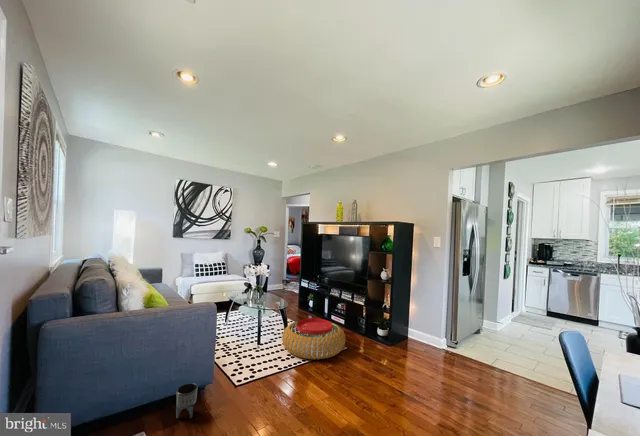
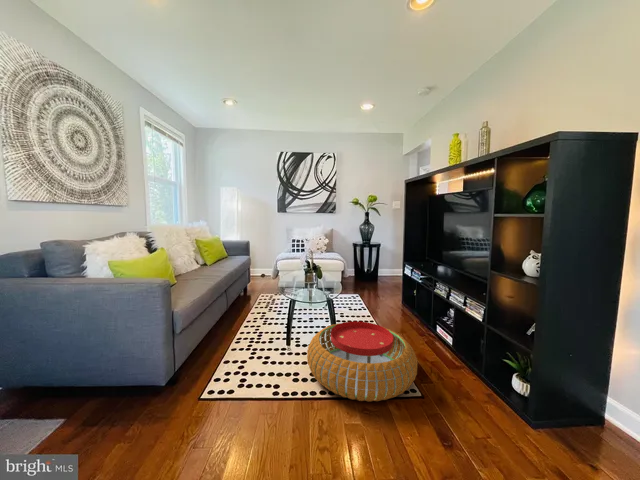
planter: present [176,383,198,418] -> none [80,371,114,419]

